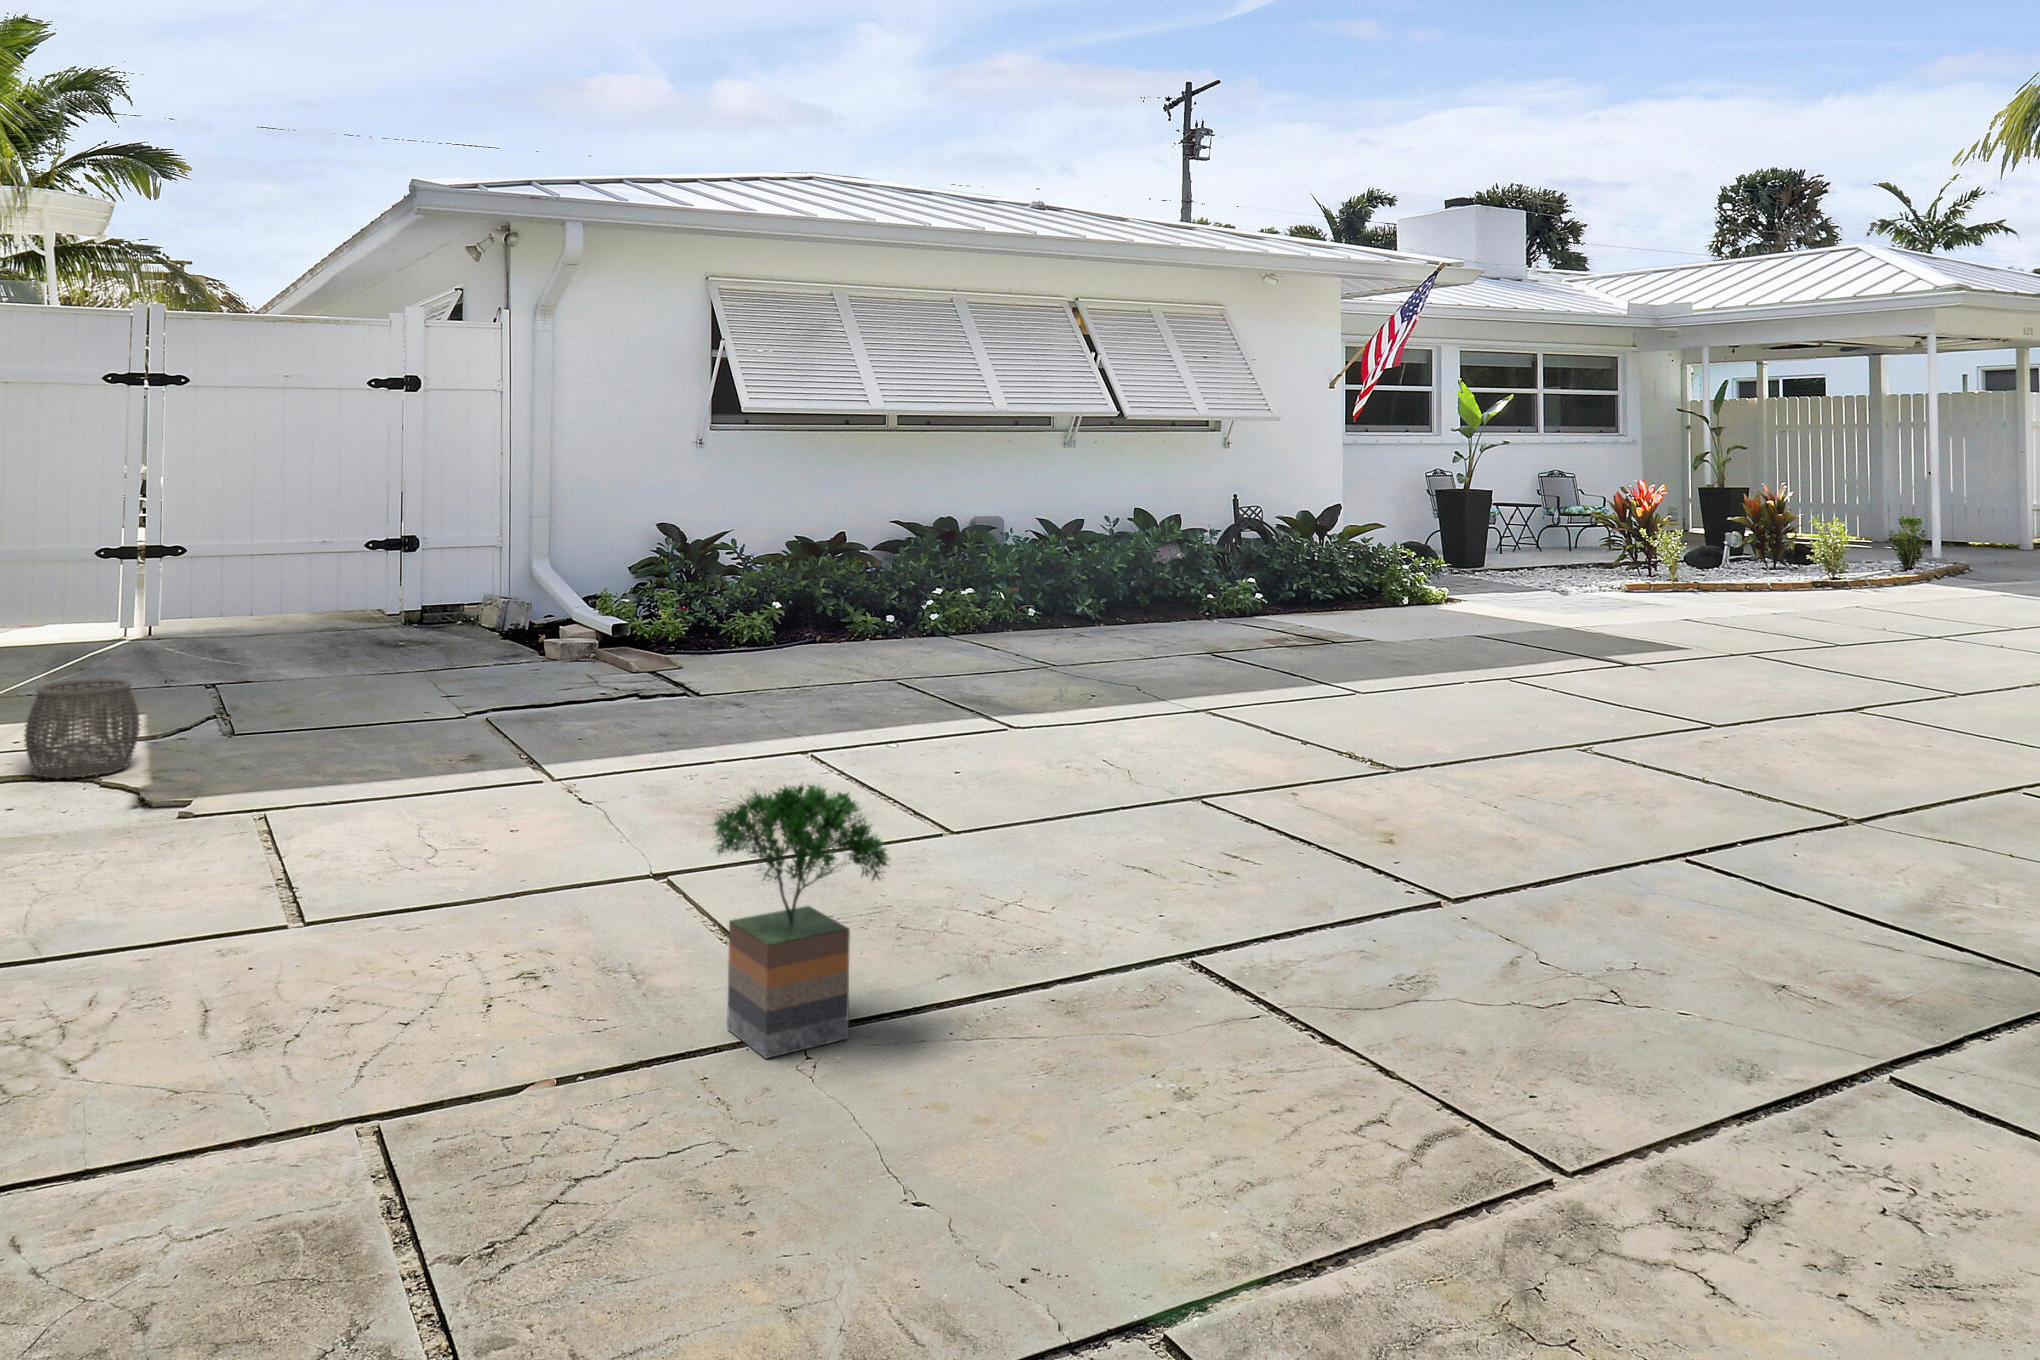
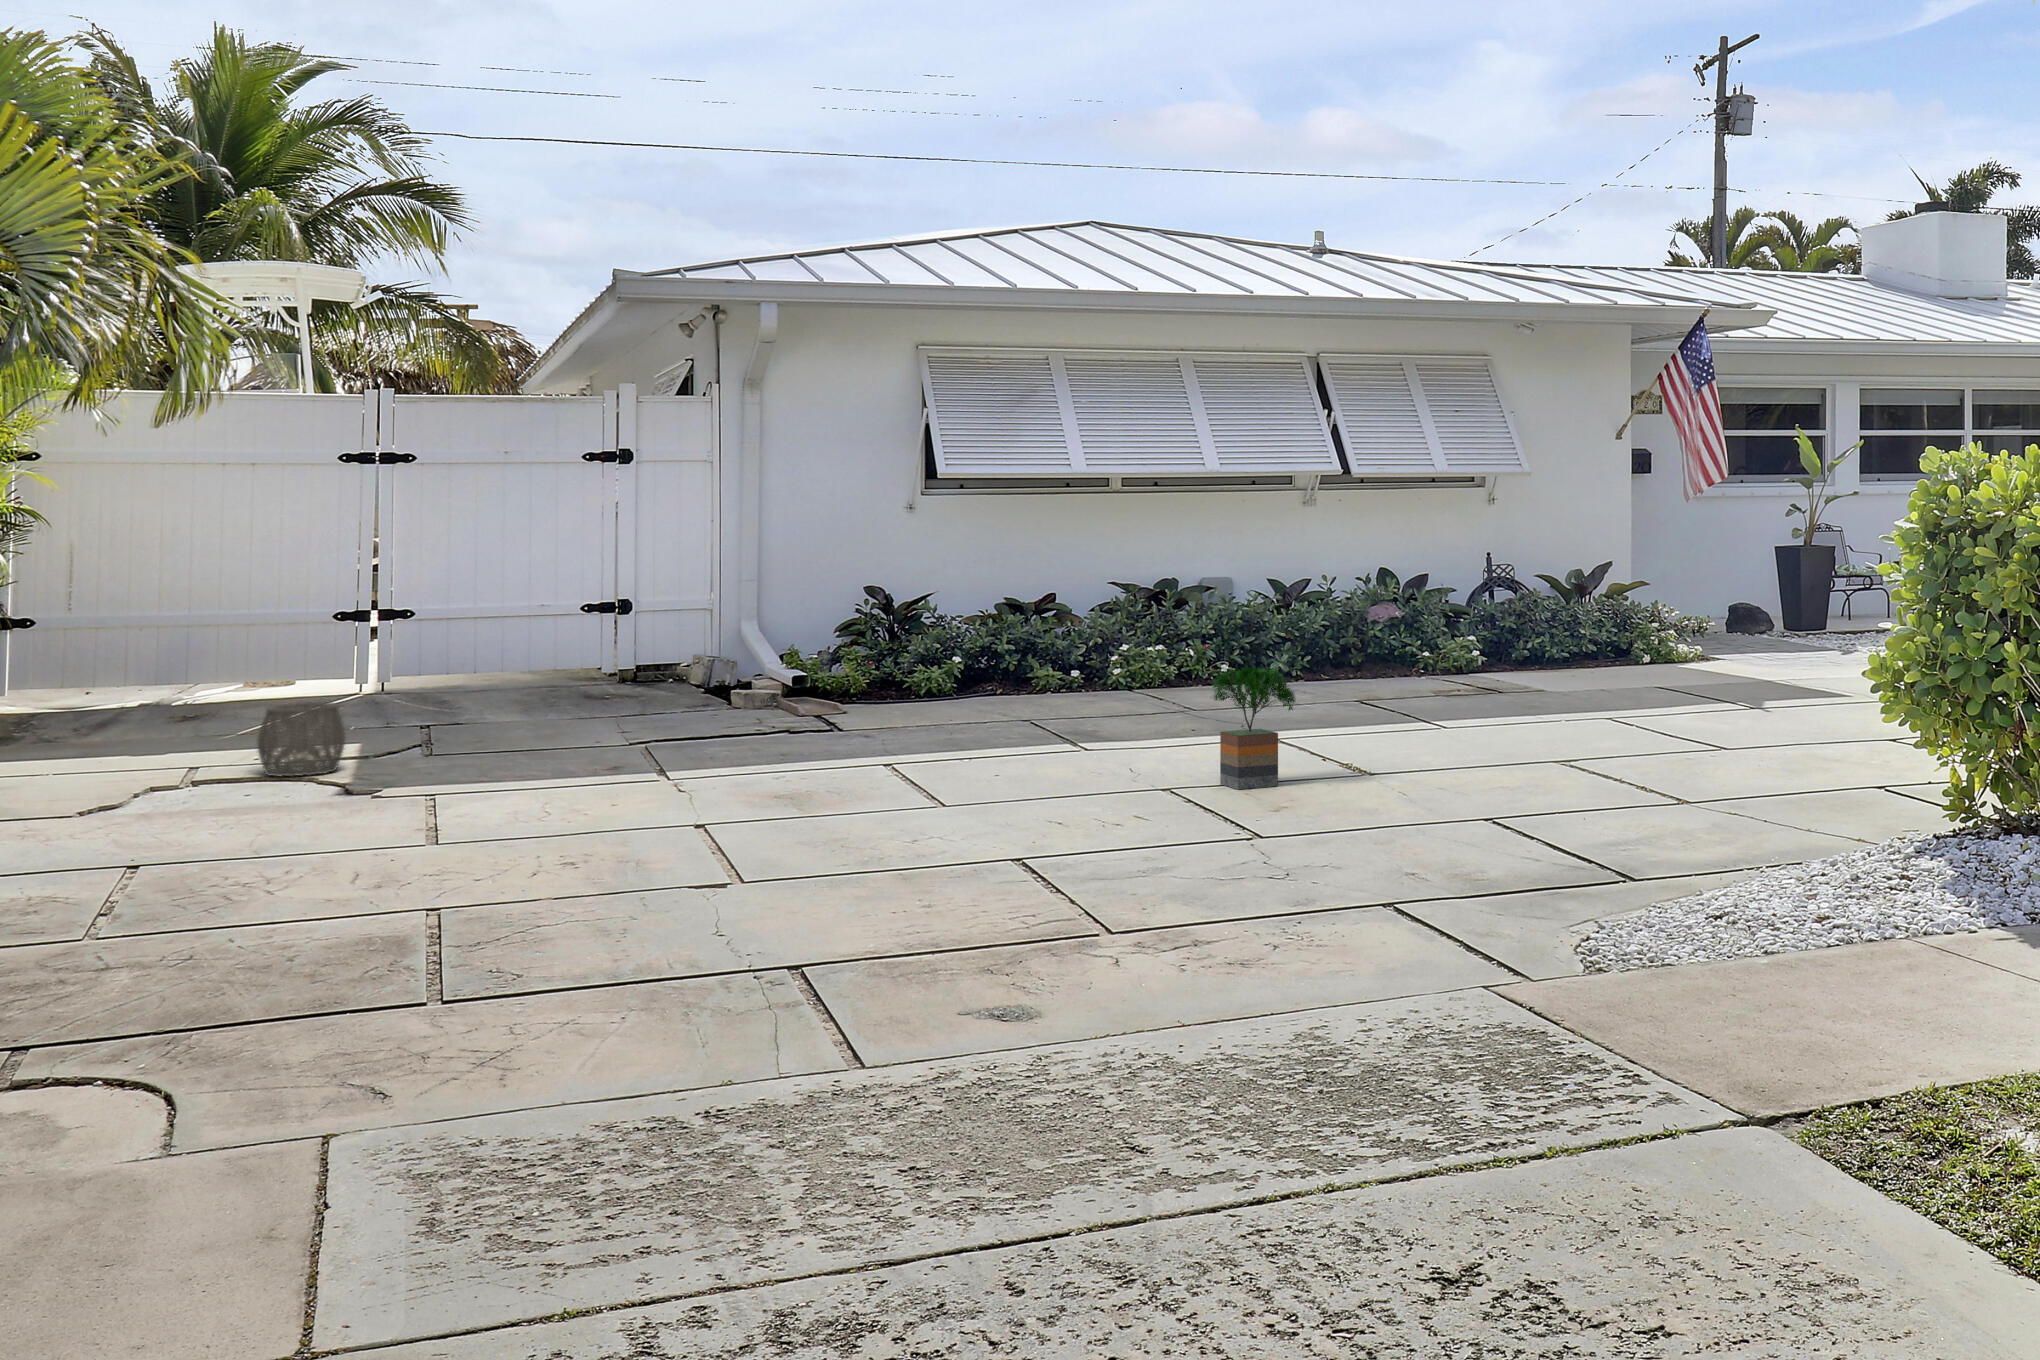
potted tree: present [714,784,890,1058] -> present [1212,667,1296,789]

